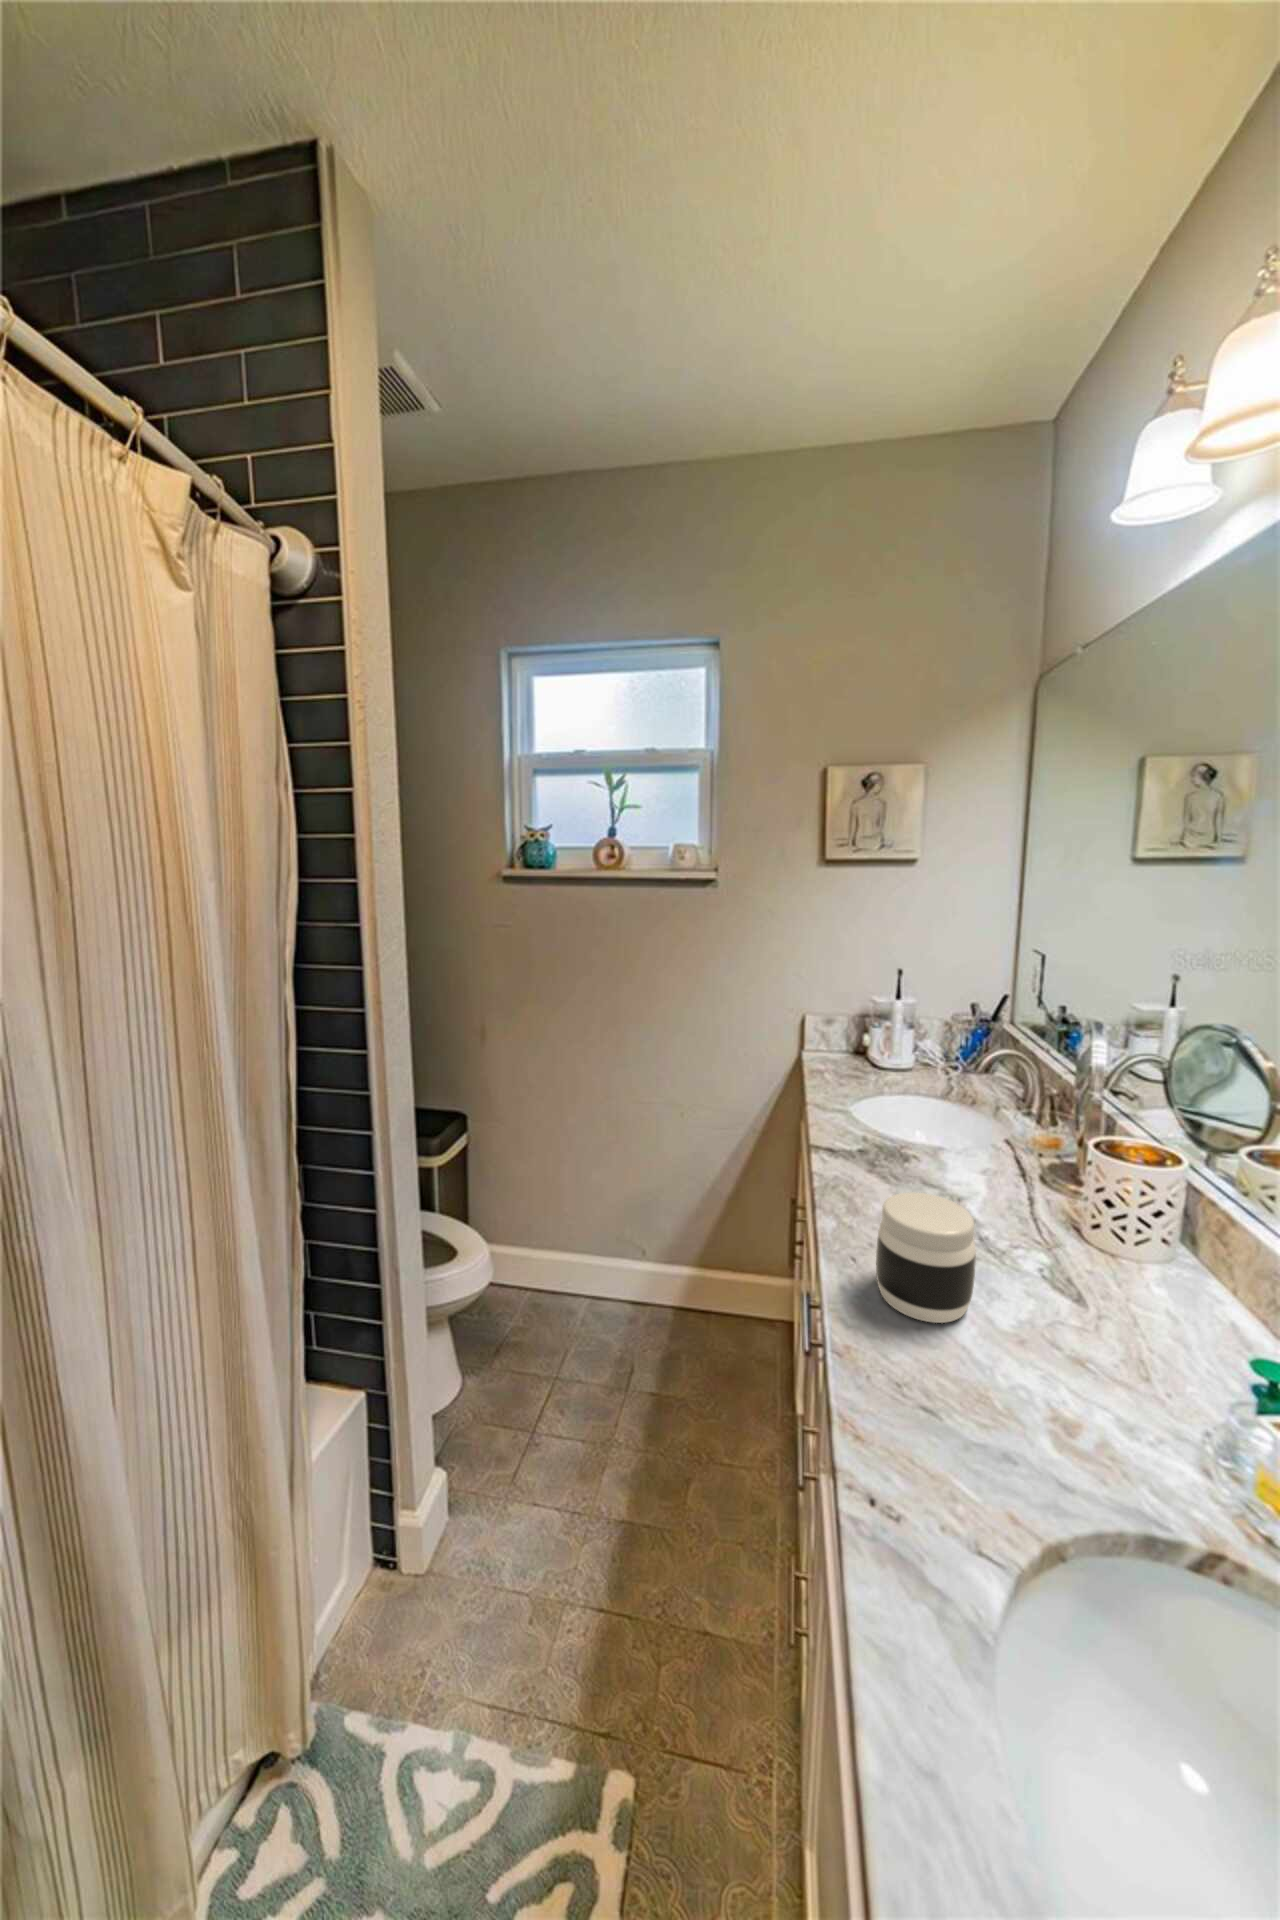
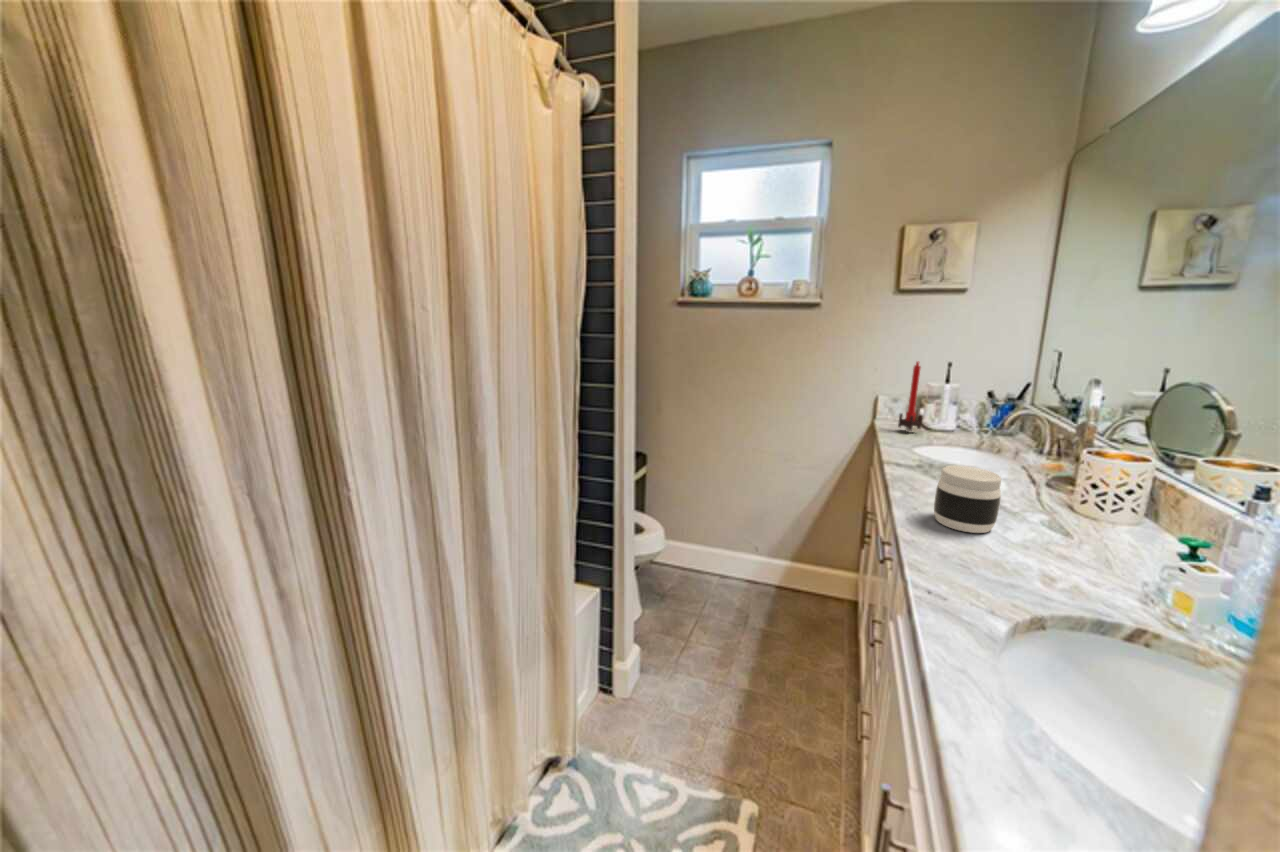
candle: none [834,971,867,1077] -> present [898,361,922,432]

